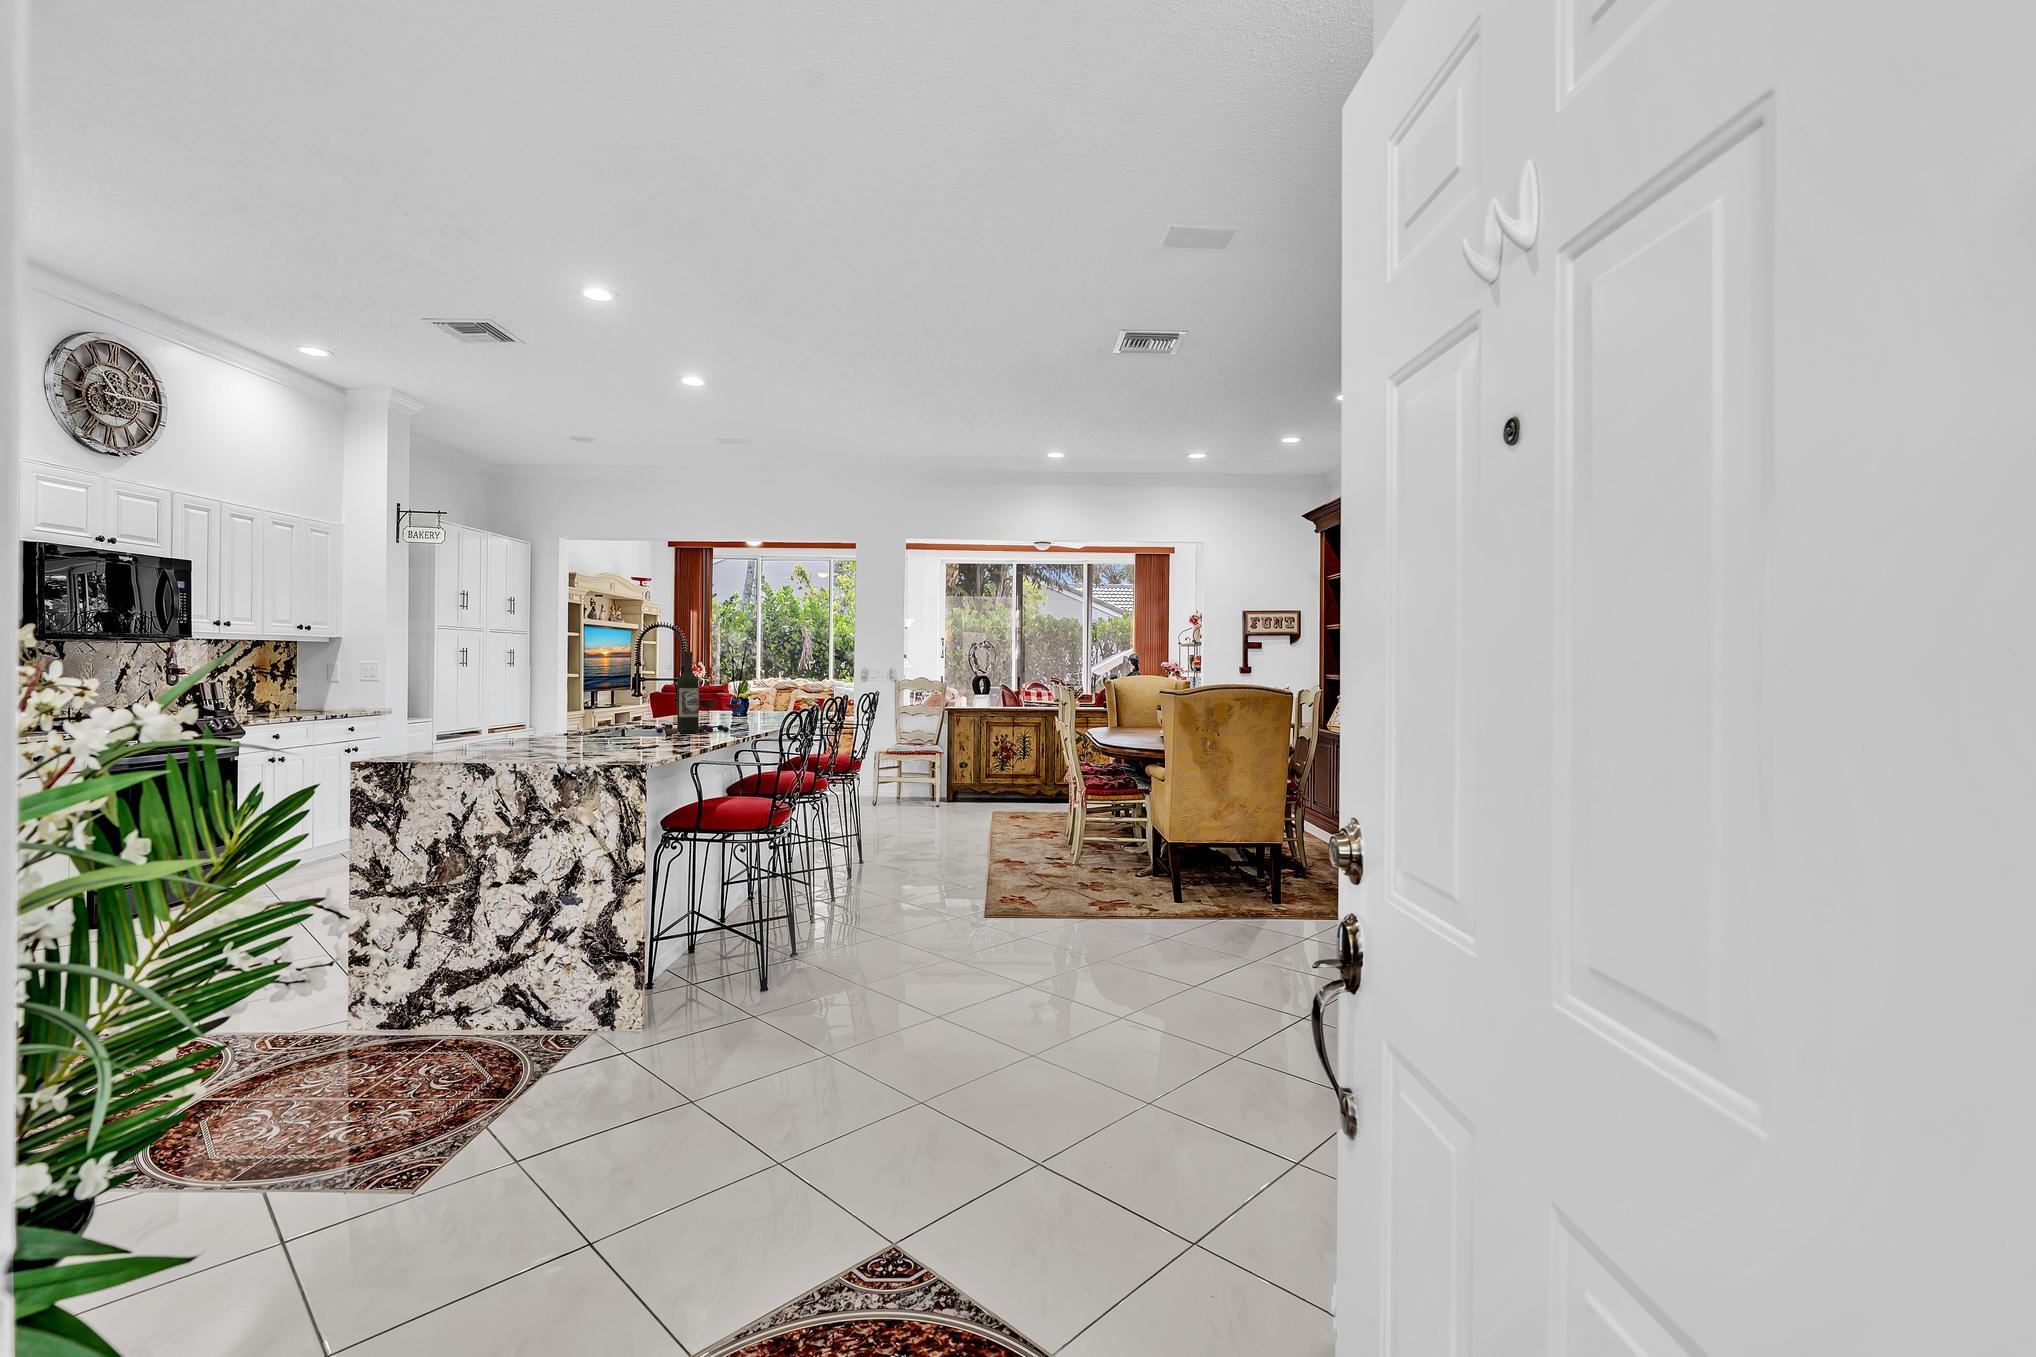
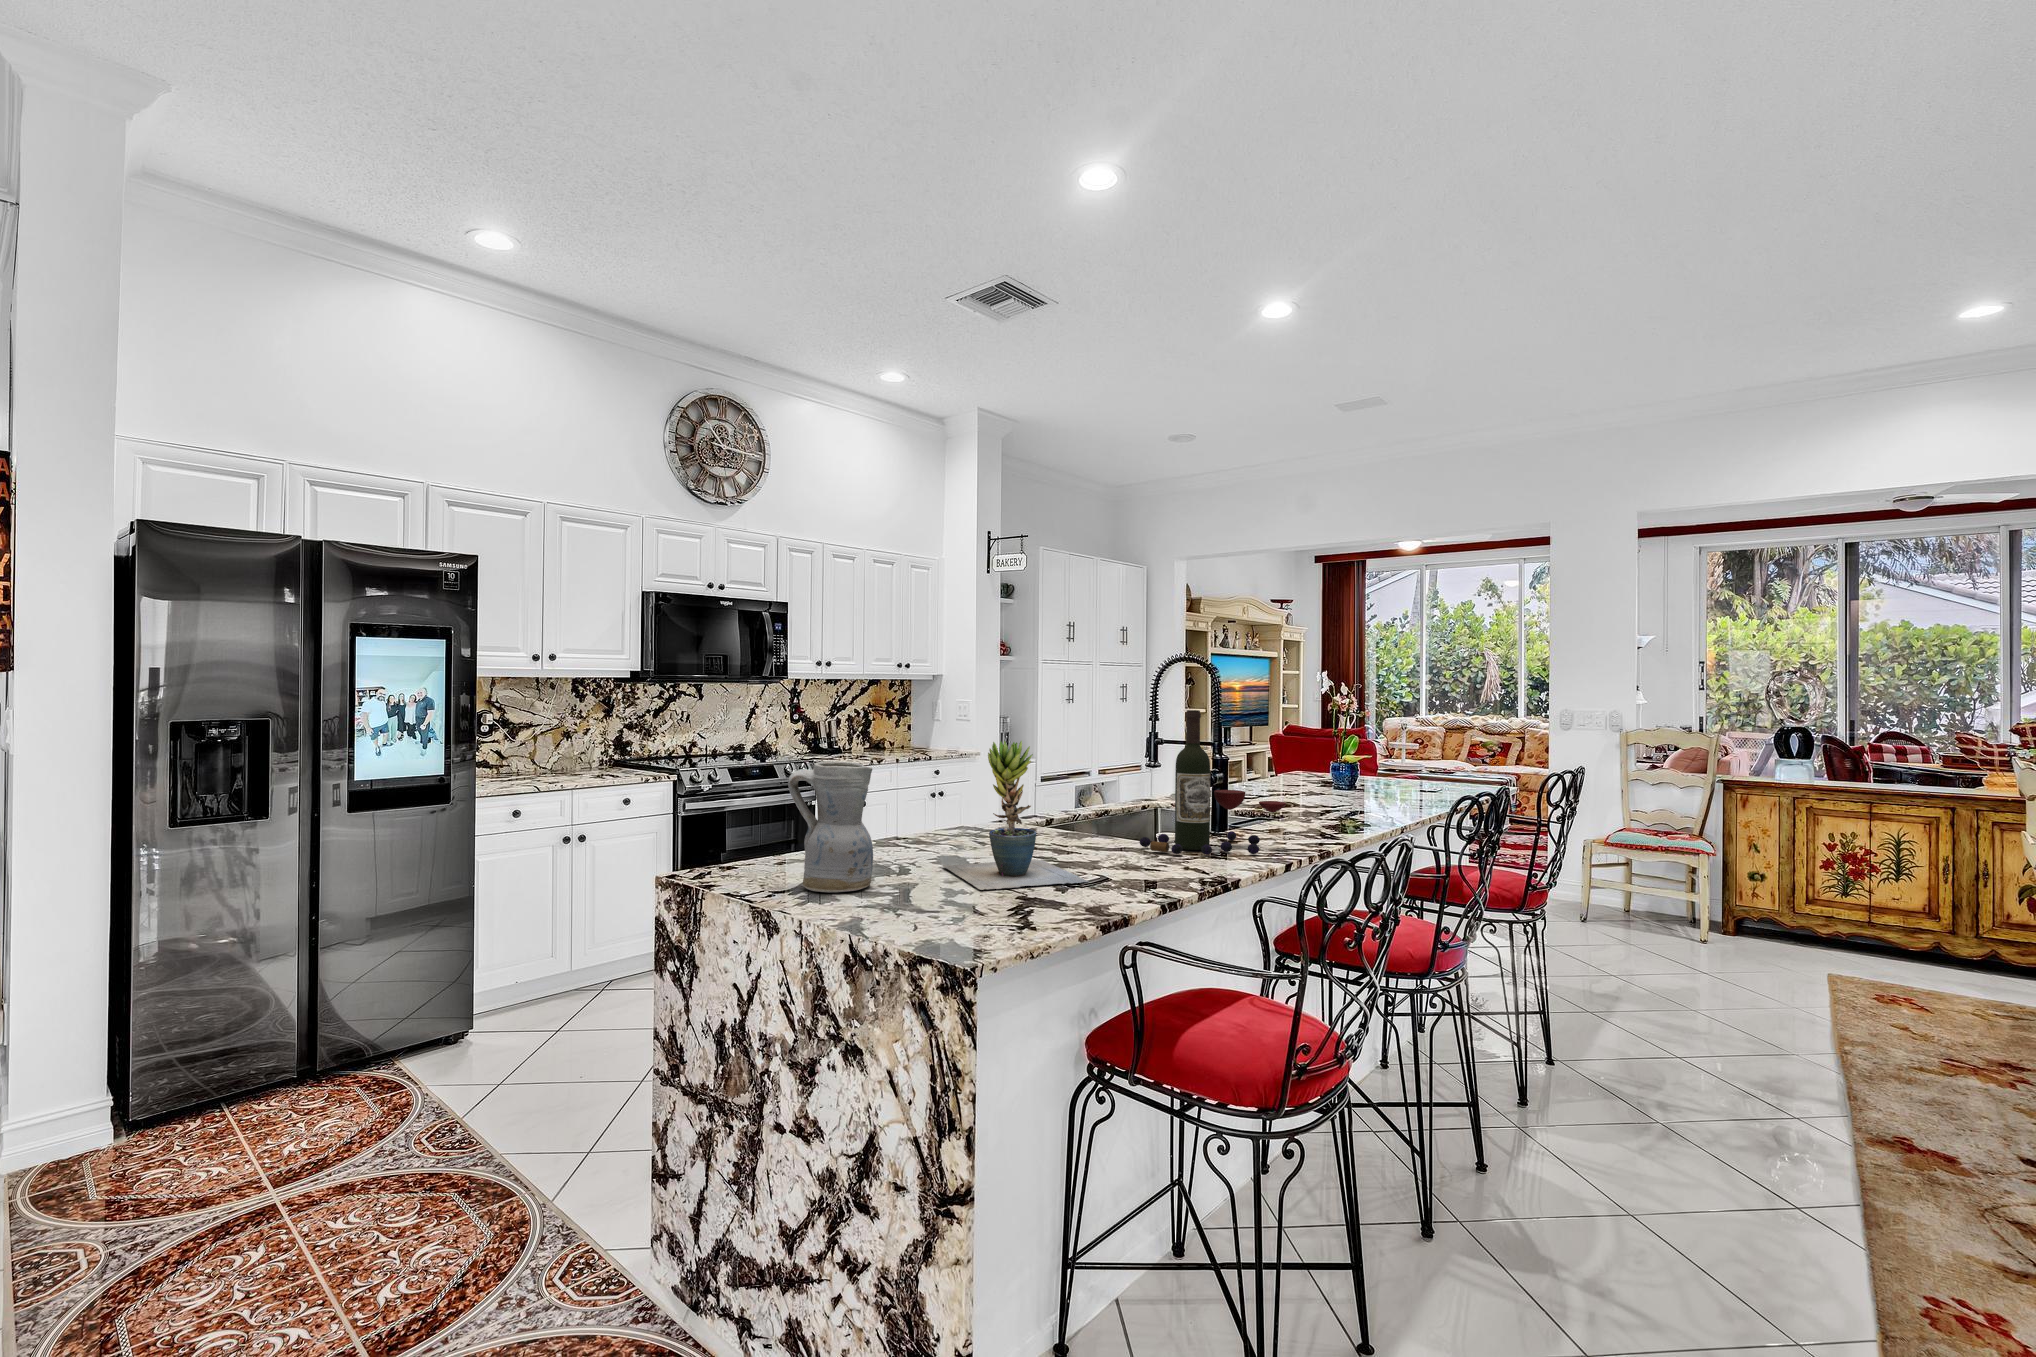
potted plant: none [551,665,654,747] -> present [943,741,1089,890]
ceramic pitcher: none [474,676,532,752] -> present [788,762,873,892]

